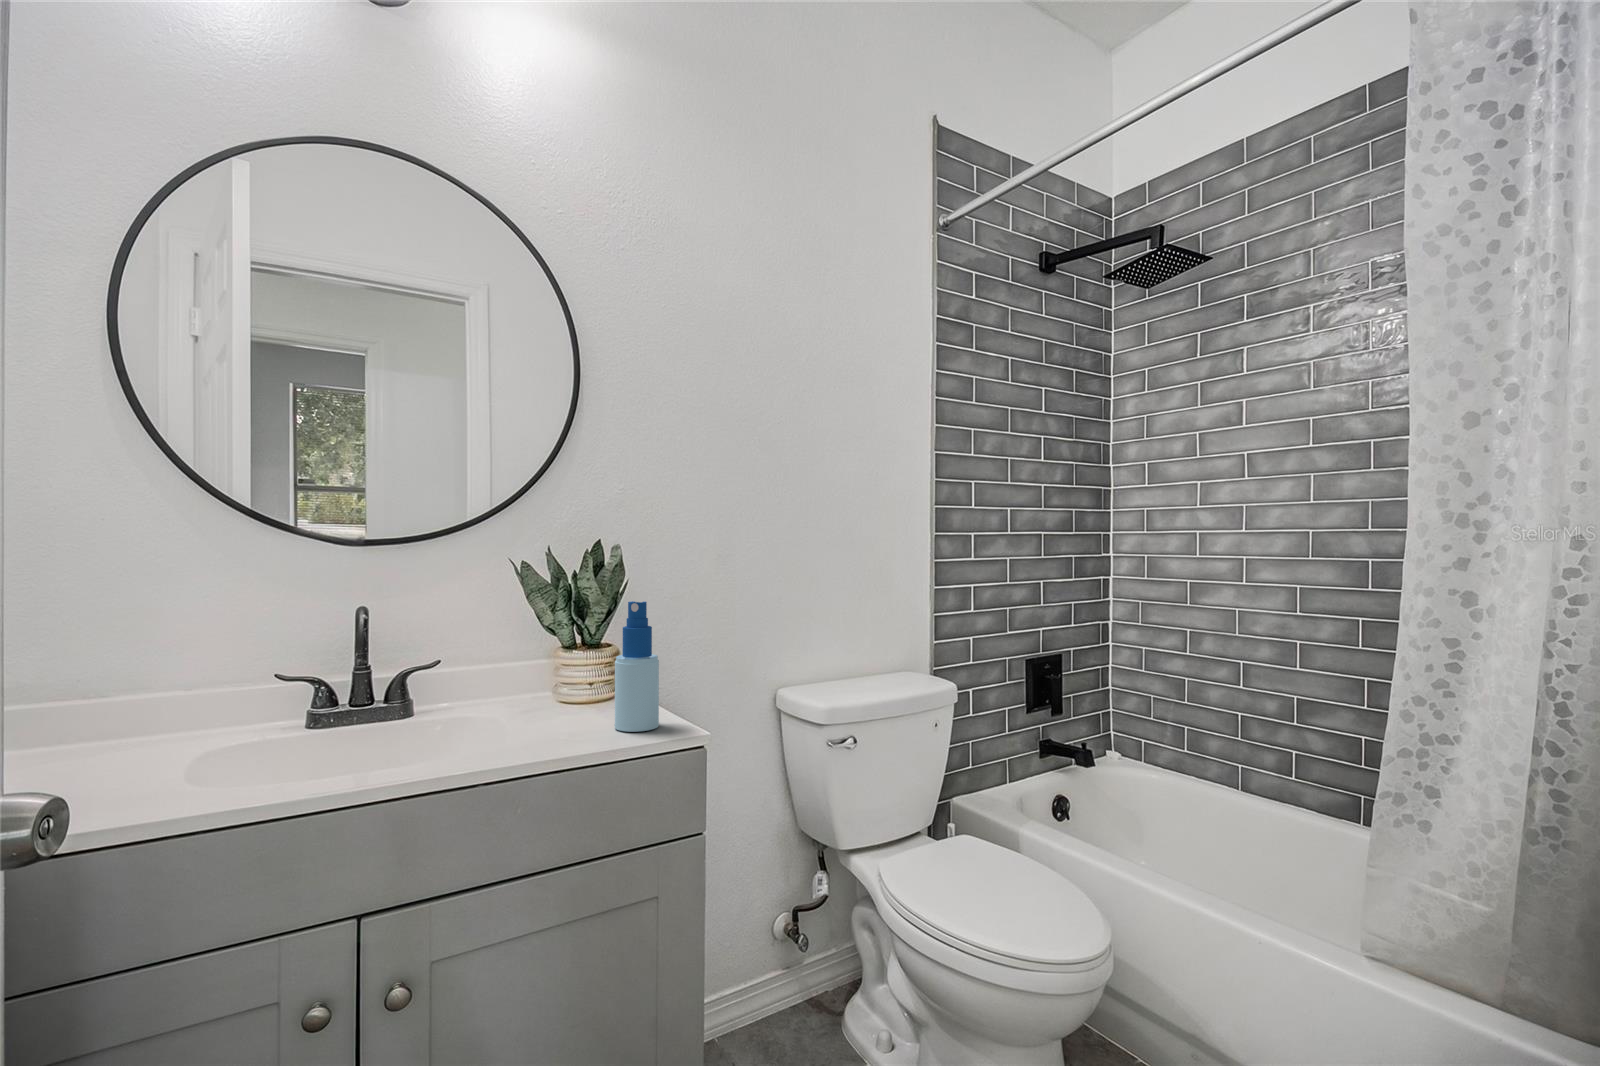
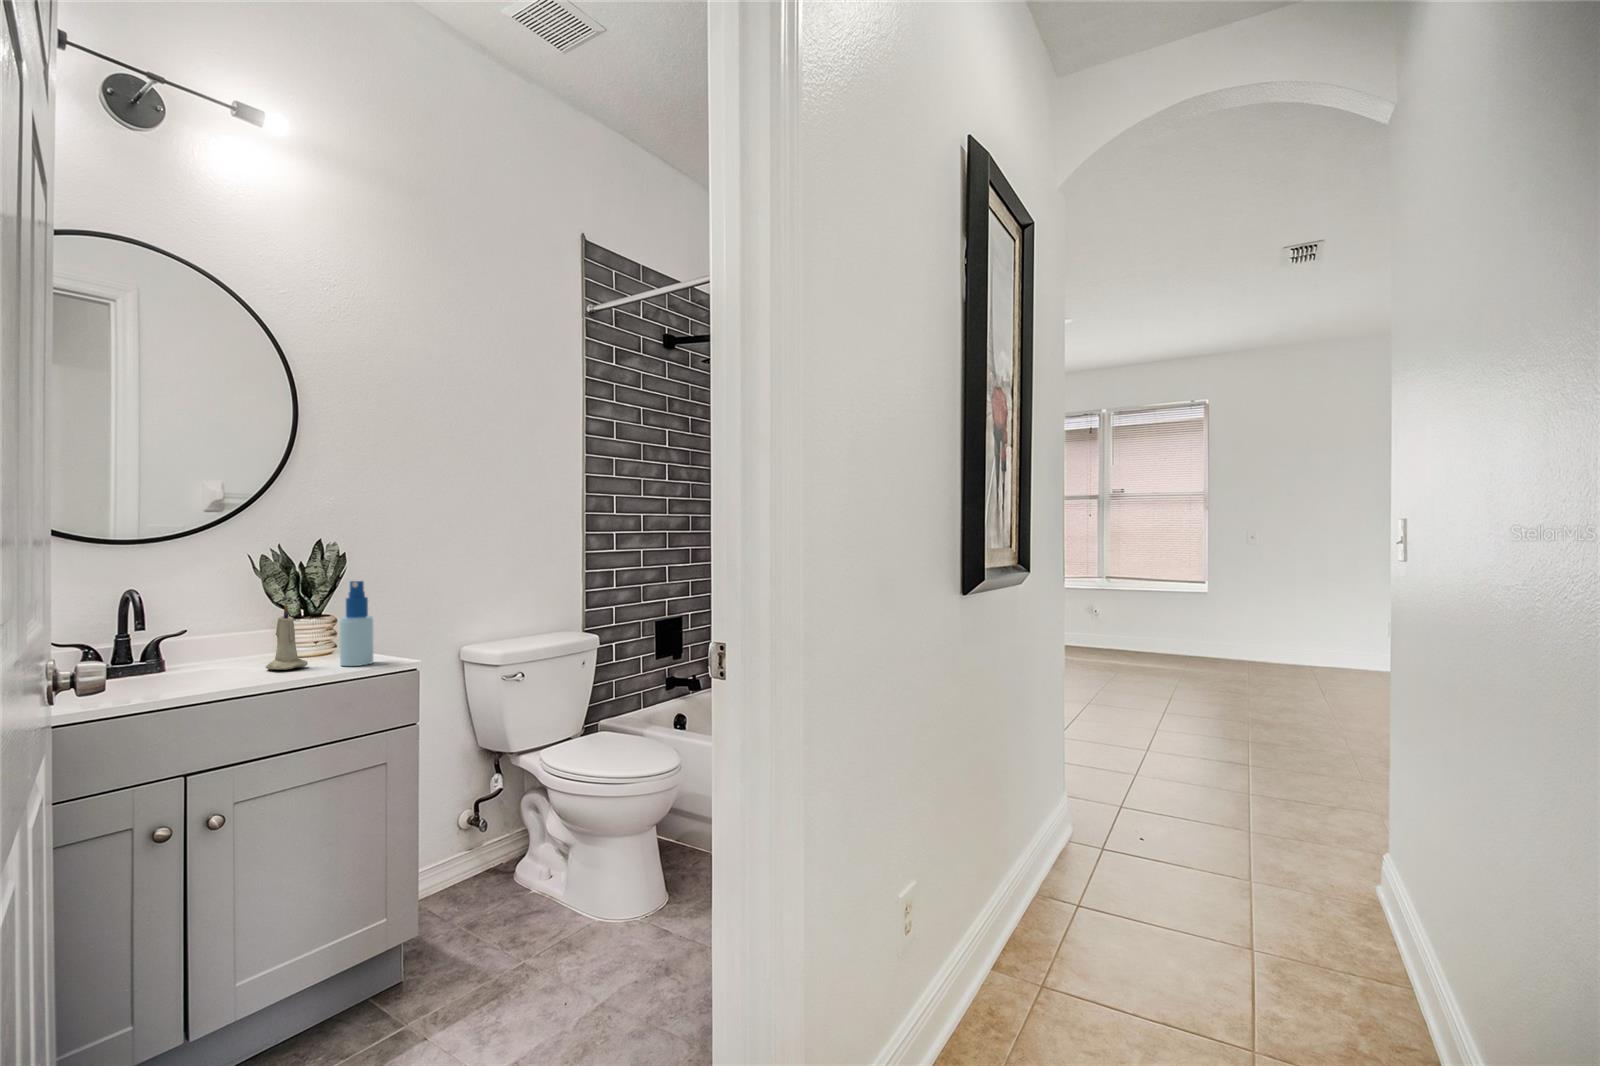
candle: none [520,633,574,731] -> present [266,605,308,670]

